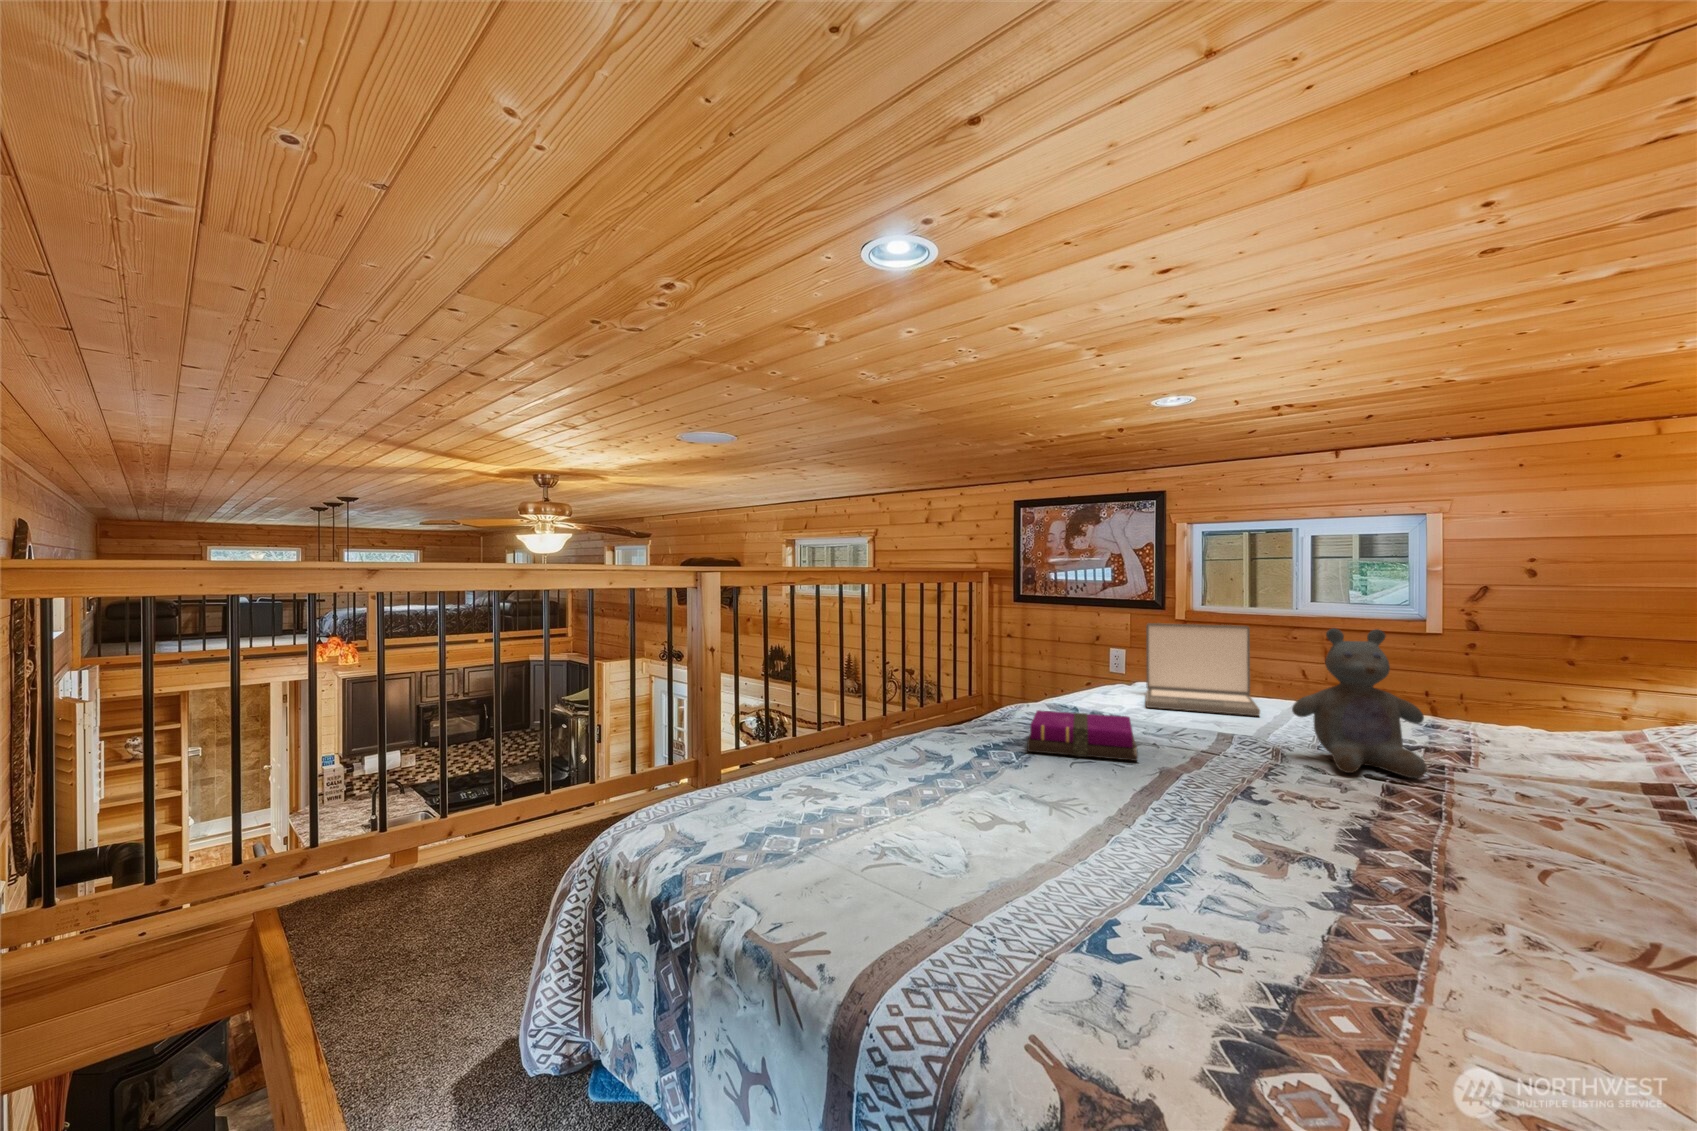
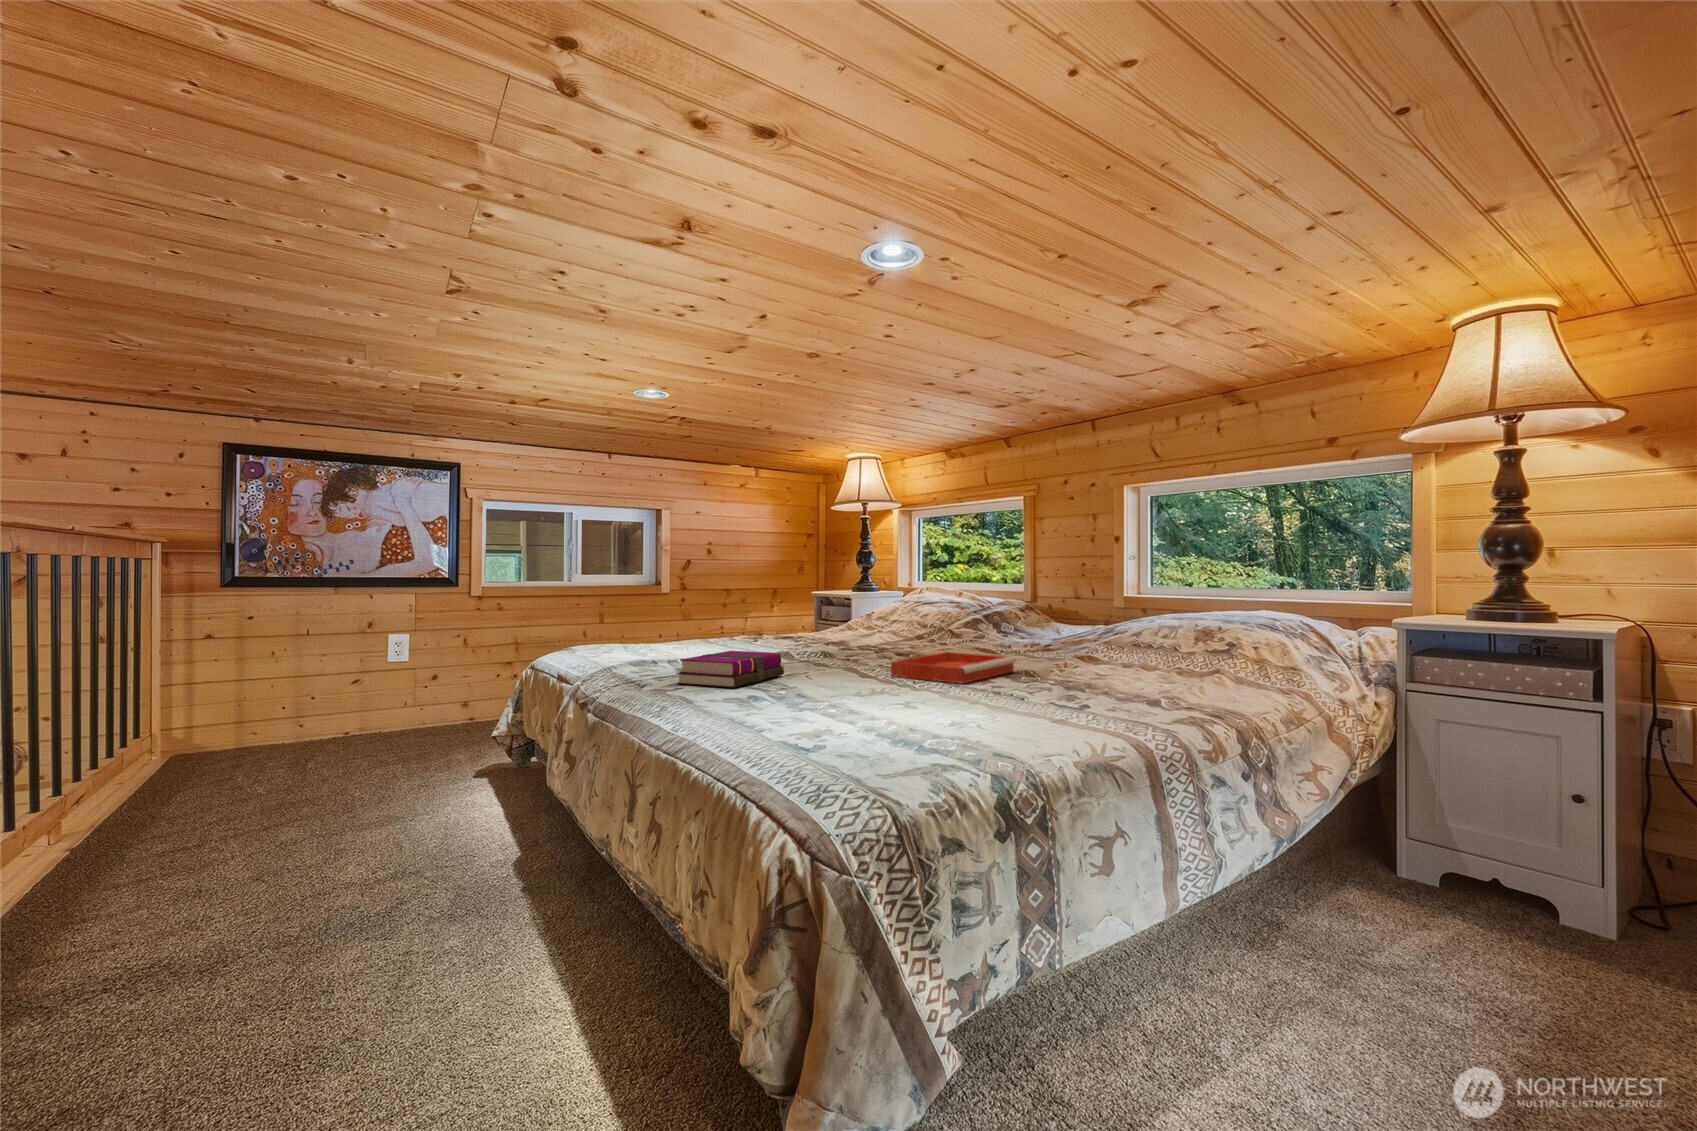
laptop: present [1146,623,1260,716] -> none [586,587,696,661]
stuffed bear: present [1292,628,1426,778] -> none [790,572,853,658]
tray: none [1212,790,1477,917] -> present [891,652,1017,684]

